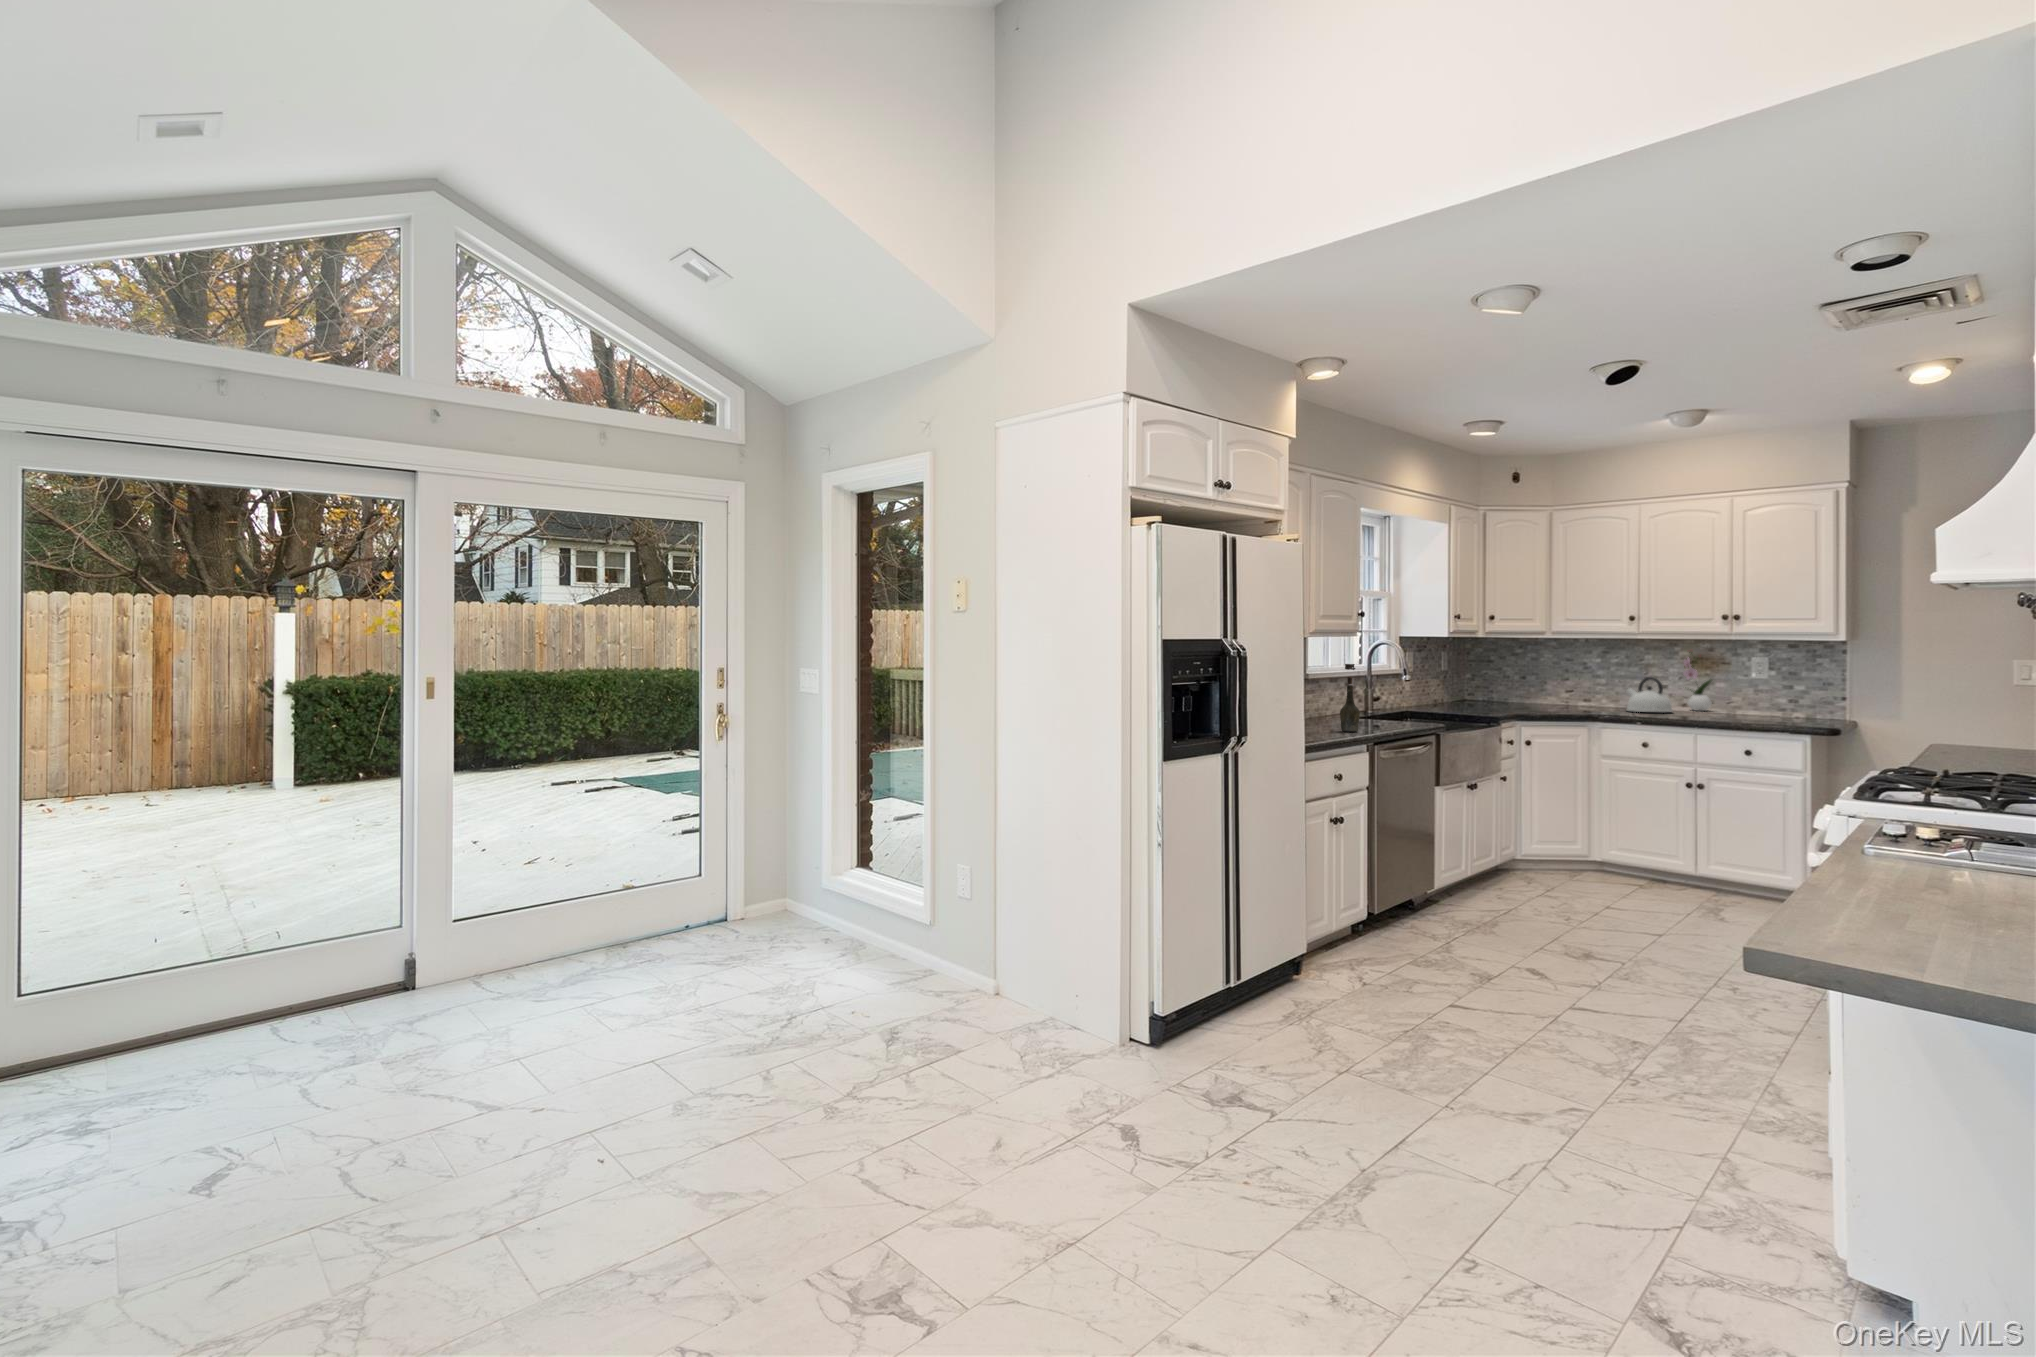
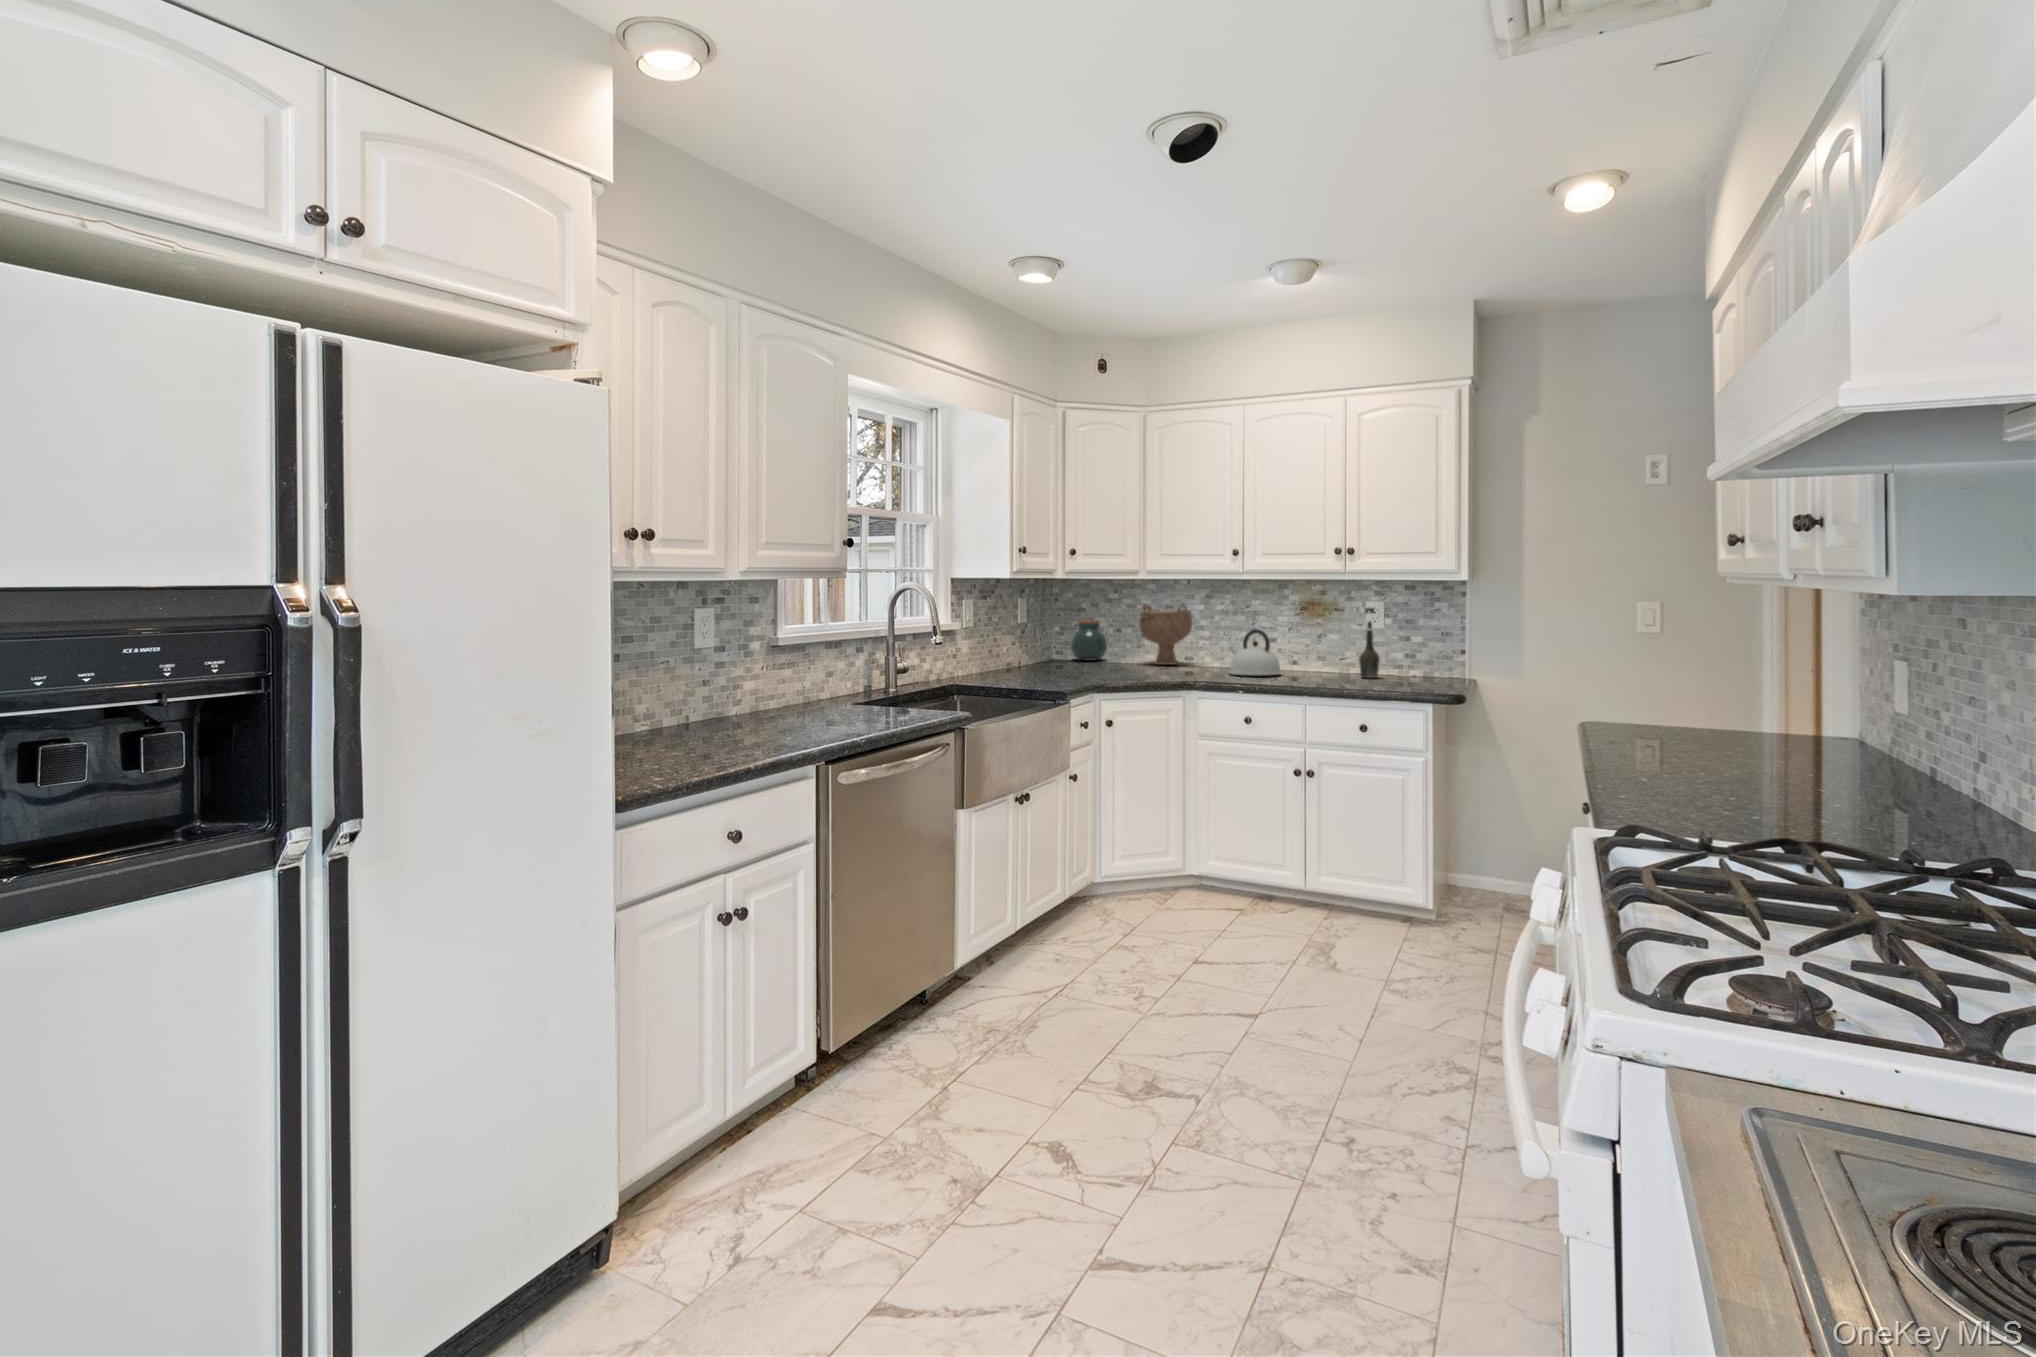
flower arrangement: present [1683,652,1712,711] -> none [1293,593,1327,671]
decorative bowl: none [1545,656,1591,704] -> present [1139,602,1192,665]
bottle: present [1340,664,1360,732] -> present [1359,608,1380,678]
jar: none [1484,669,1515,700] -> present [1070,620,1107,661]

